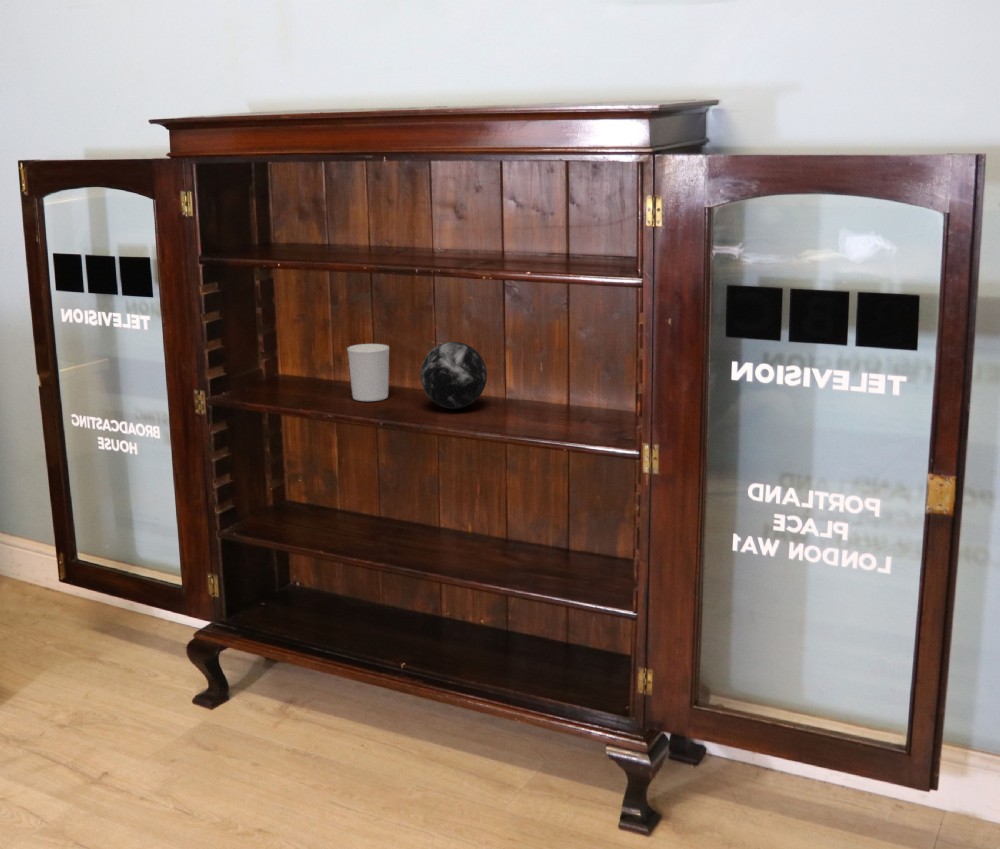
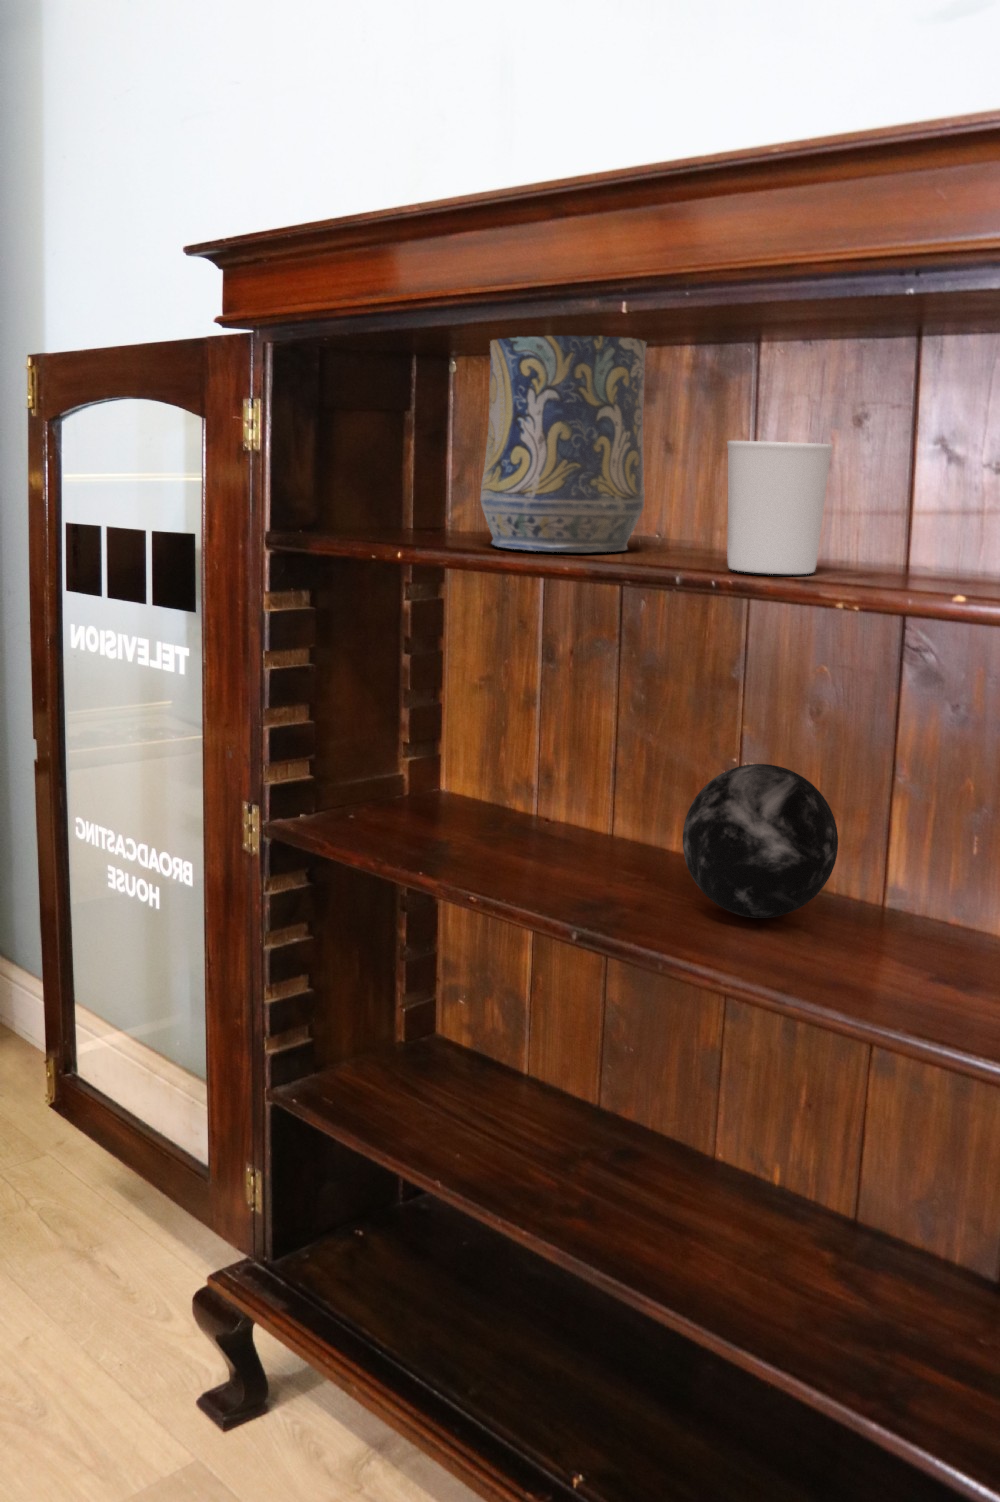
decorative vase: none [302,128,383,256] -> present [480,336,646,553]
candle holder: present [347,344,389,401] -> present [727,441,833,574]

